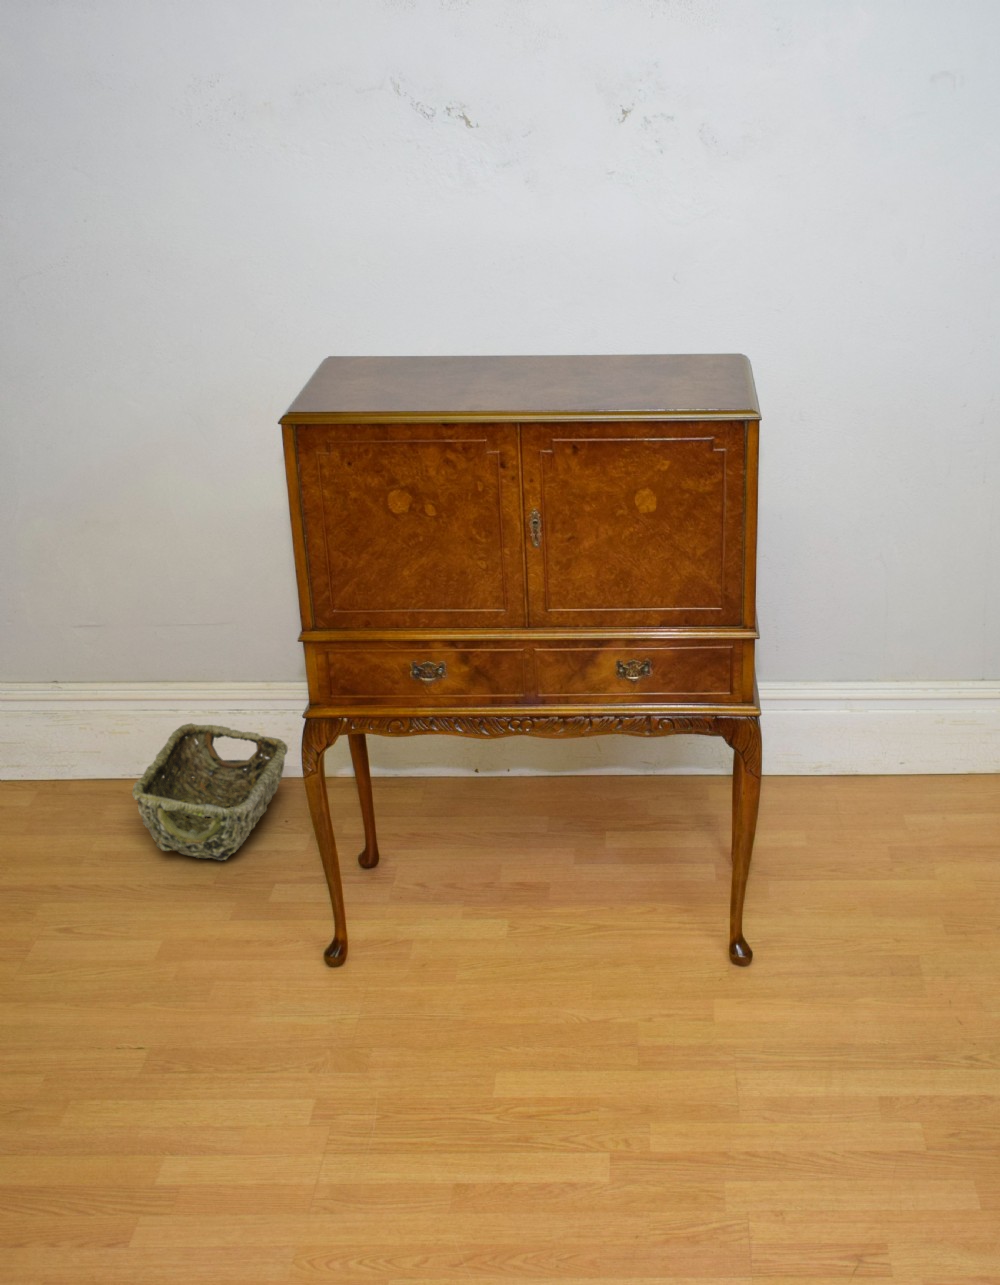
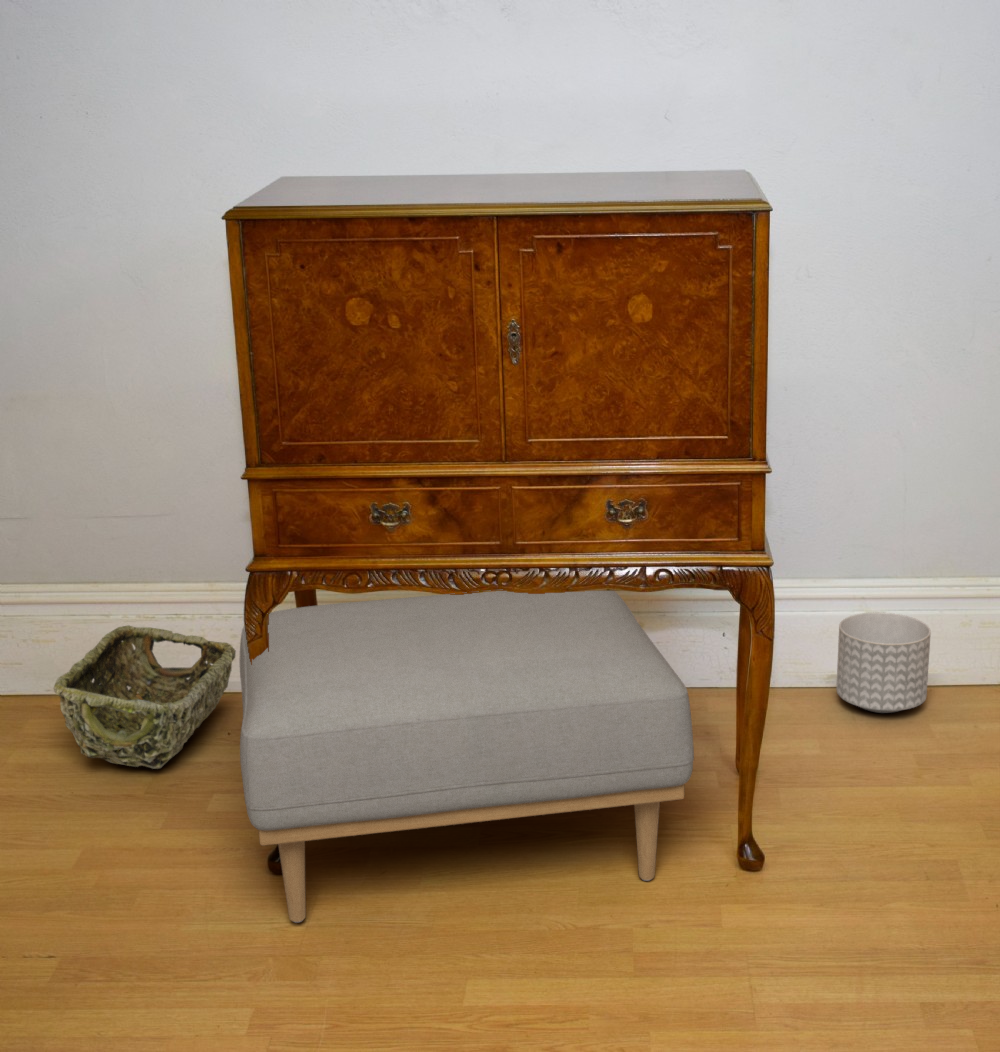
ottoman: none [296,707,690,1013] -> present [240,591,694,922]
planter: none [825,713,910,805] -> present [836,612,931,713]

